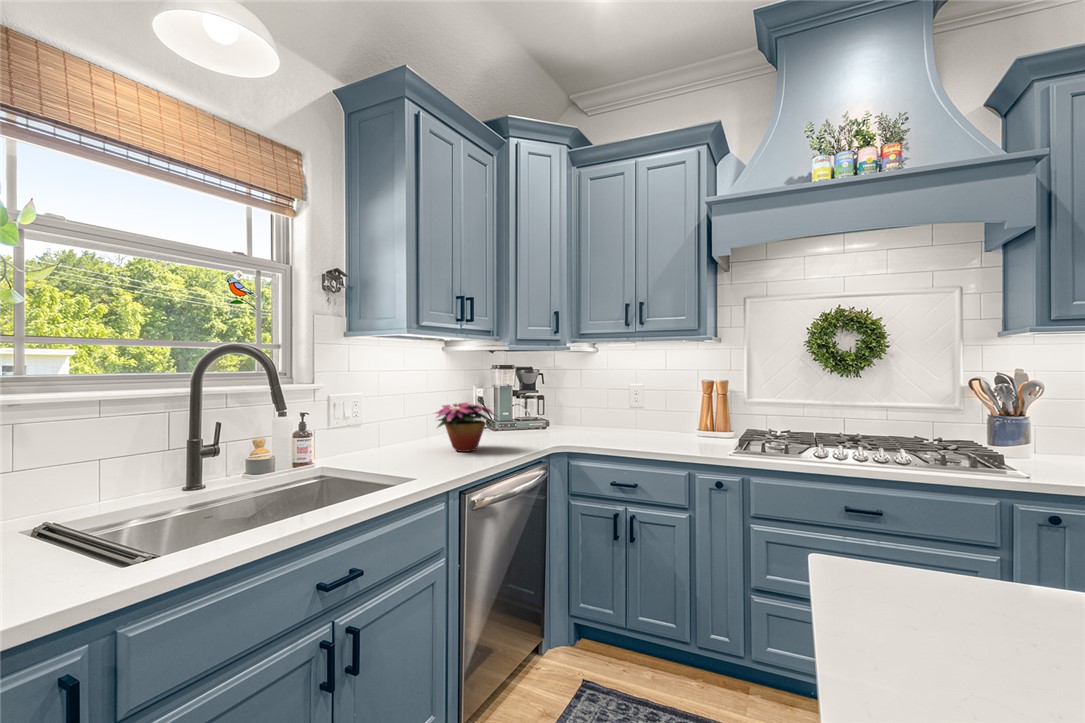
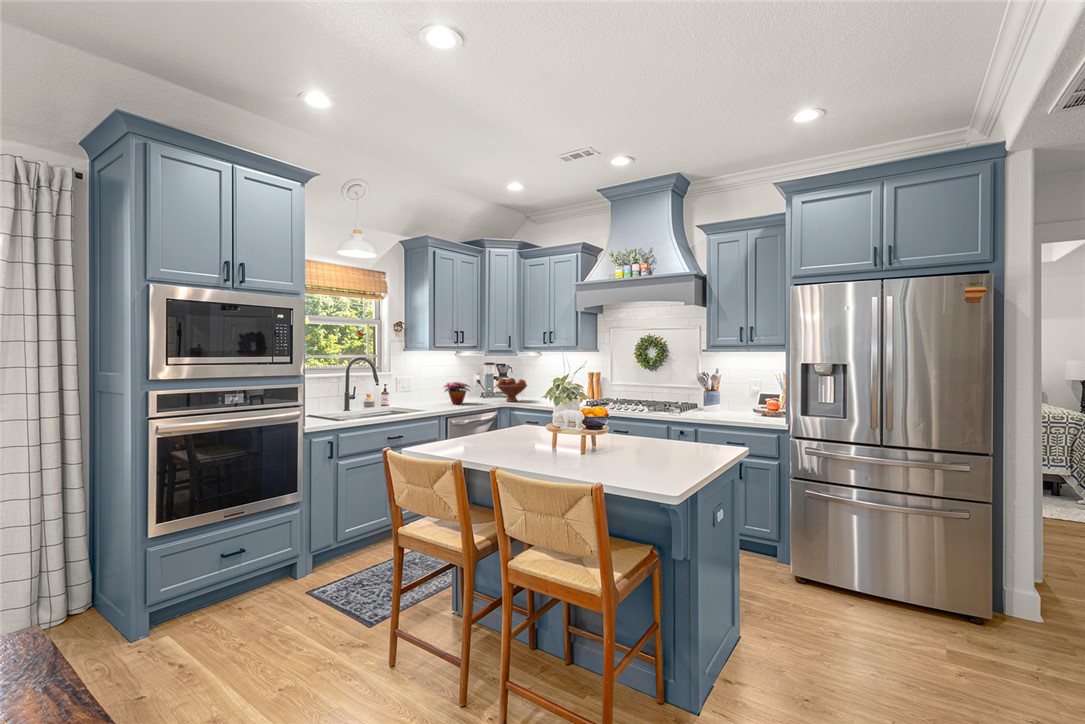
fruit bowl: none [534,392,596,440] -> present [496,378,527,402]

